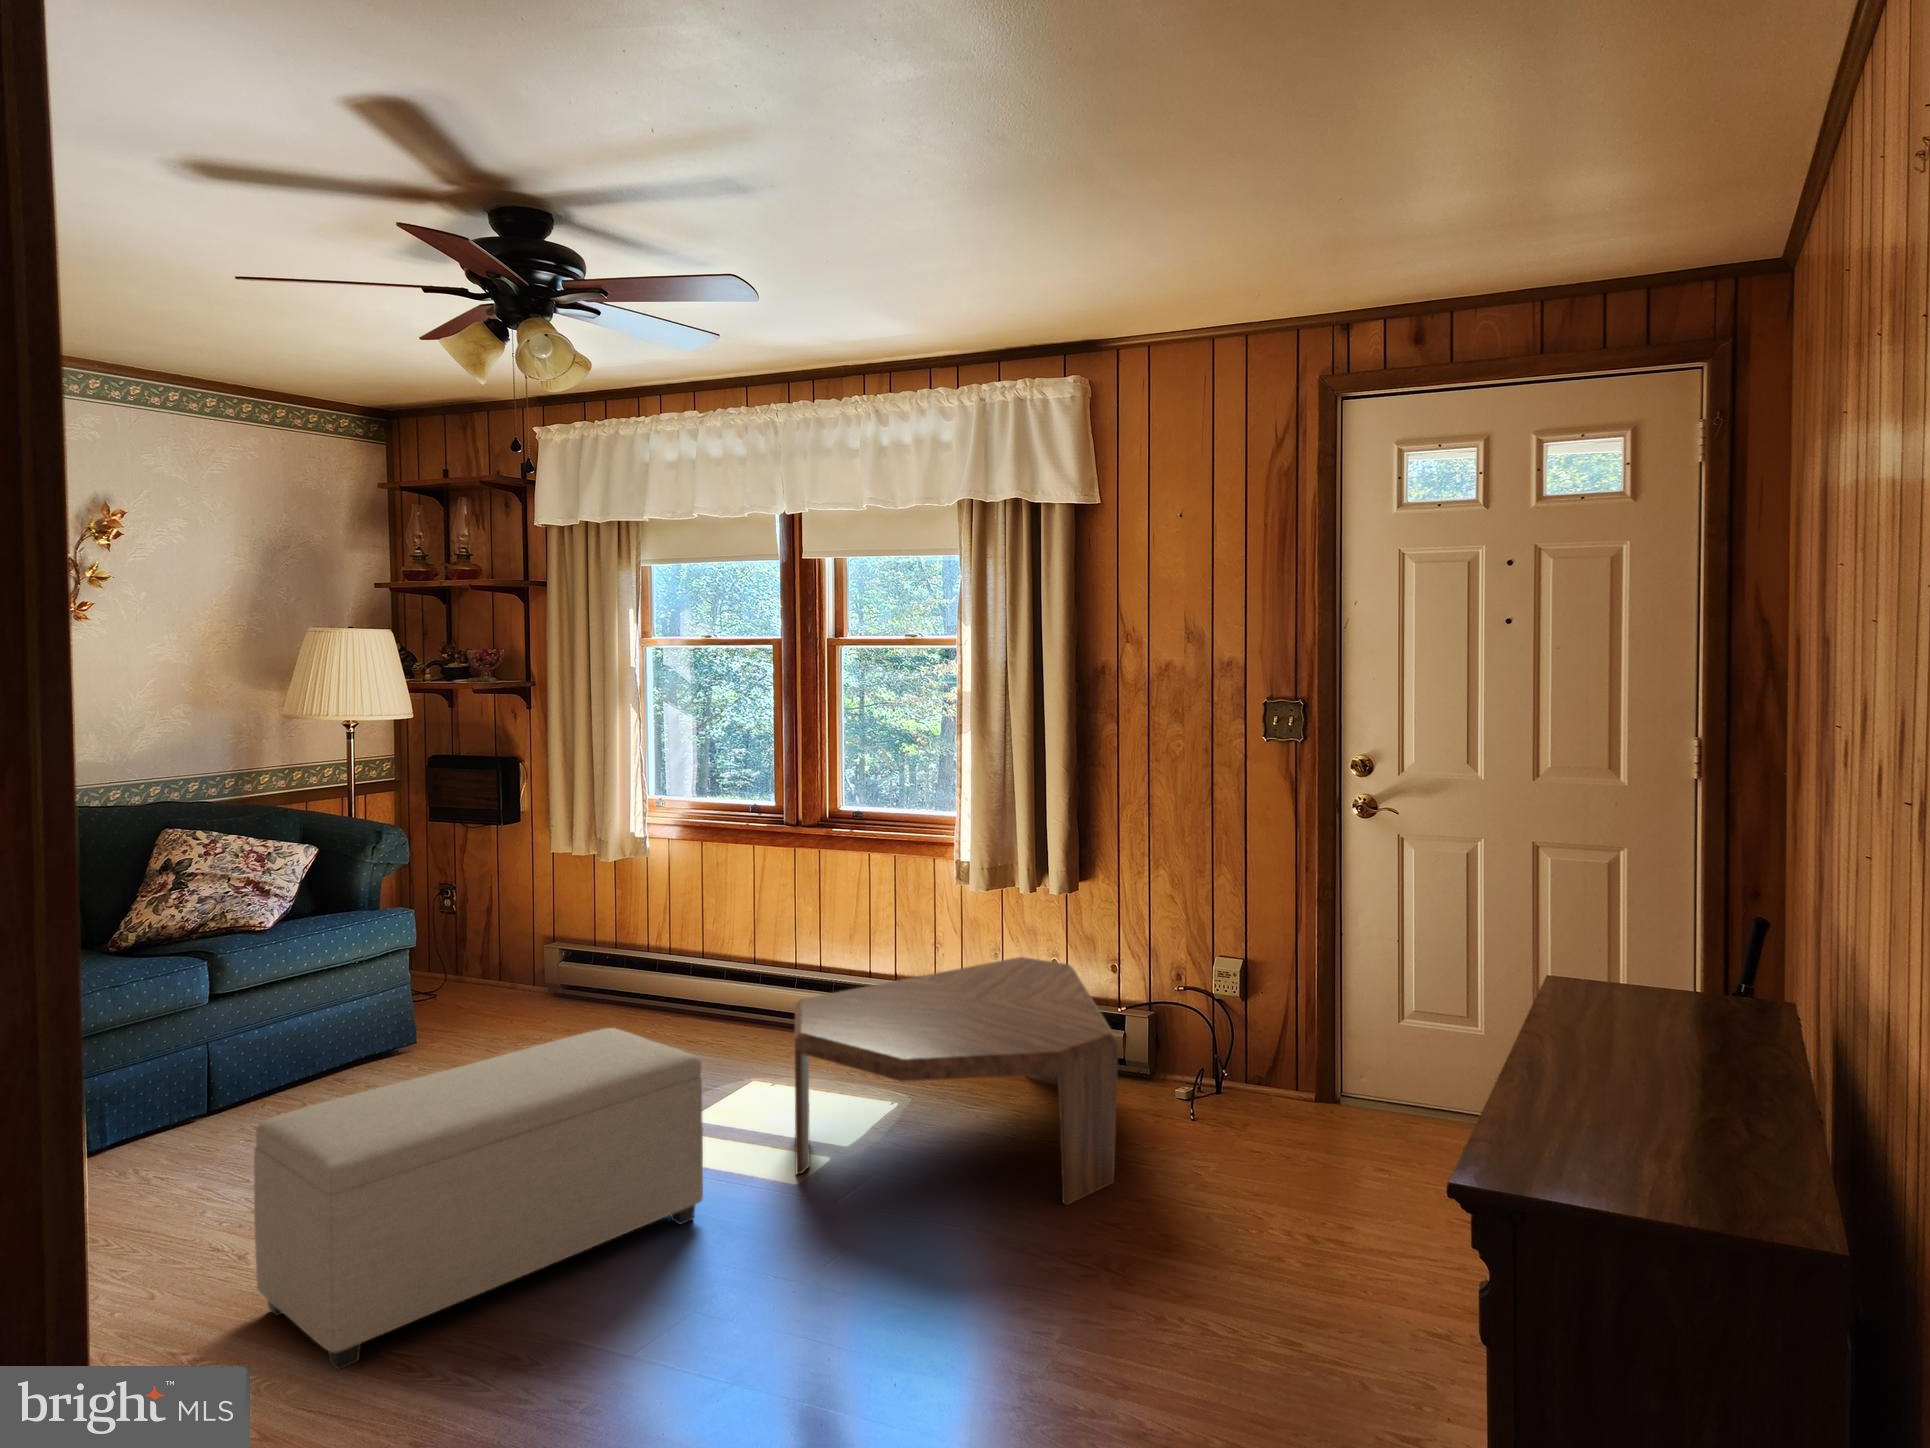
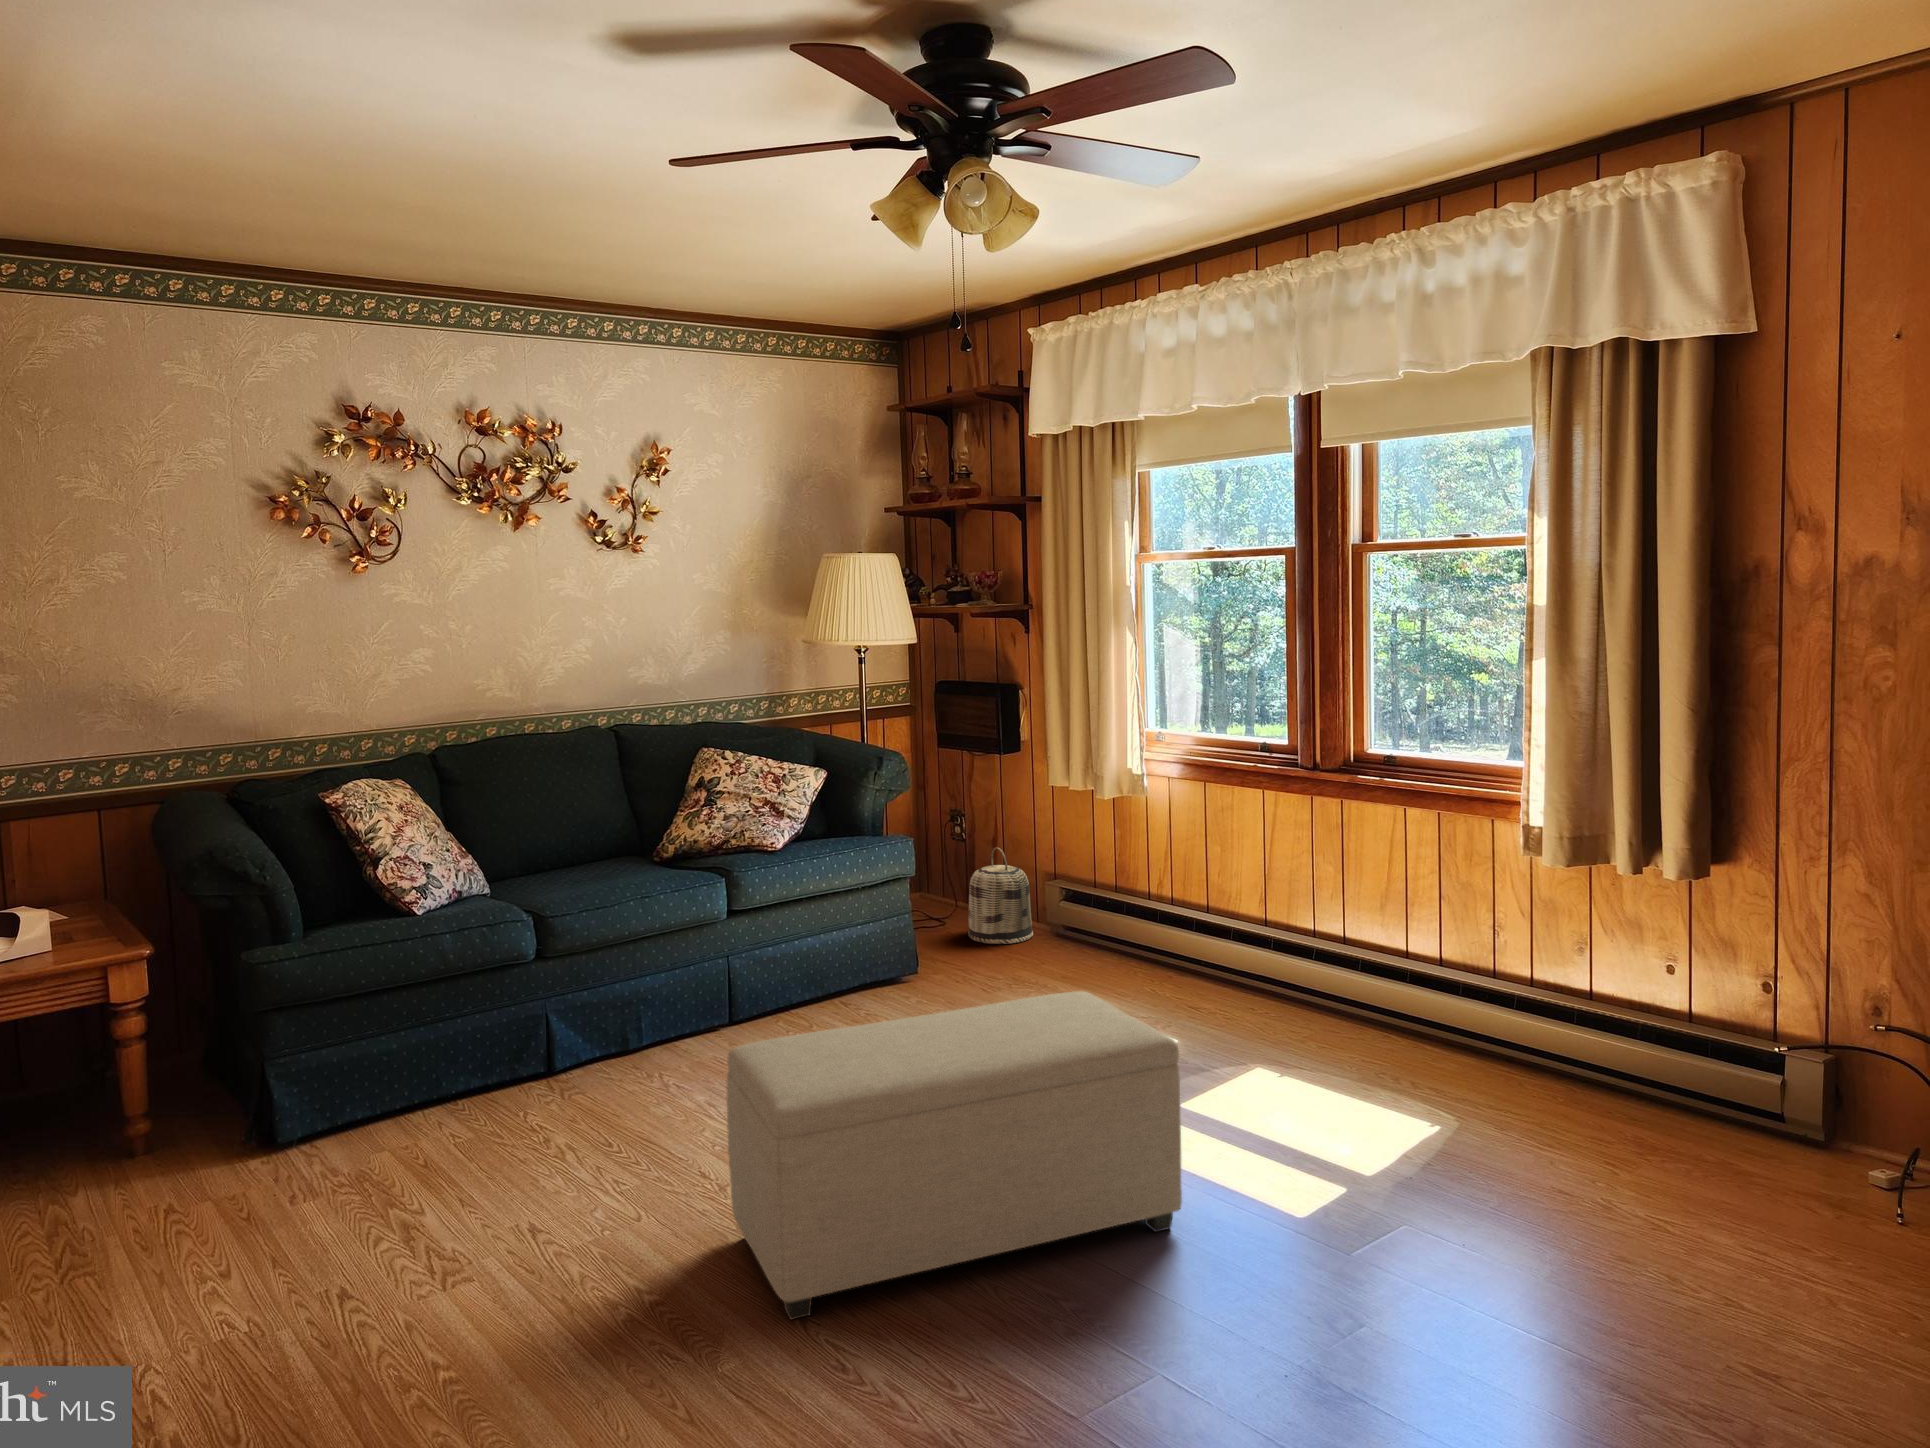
basket: none [465,913,533,1007] -> present [968,847,1033,944]
coffee table: present [794,957,1118,1205] -> none [1296,959,1771,1319]

